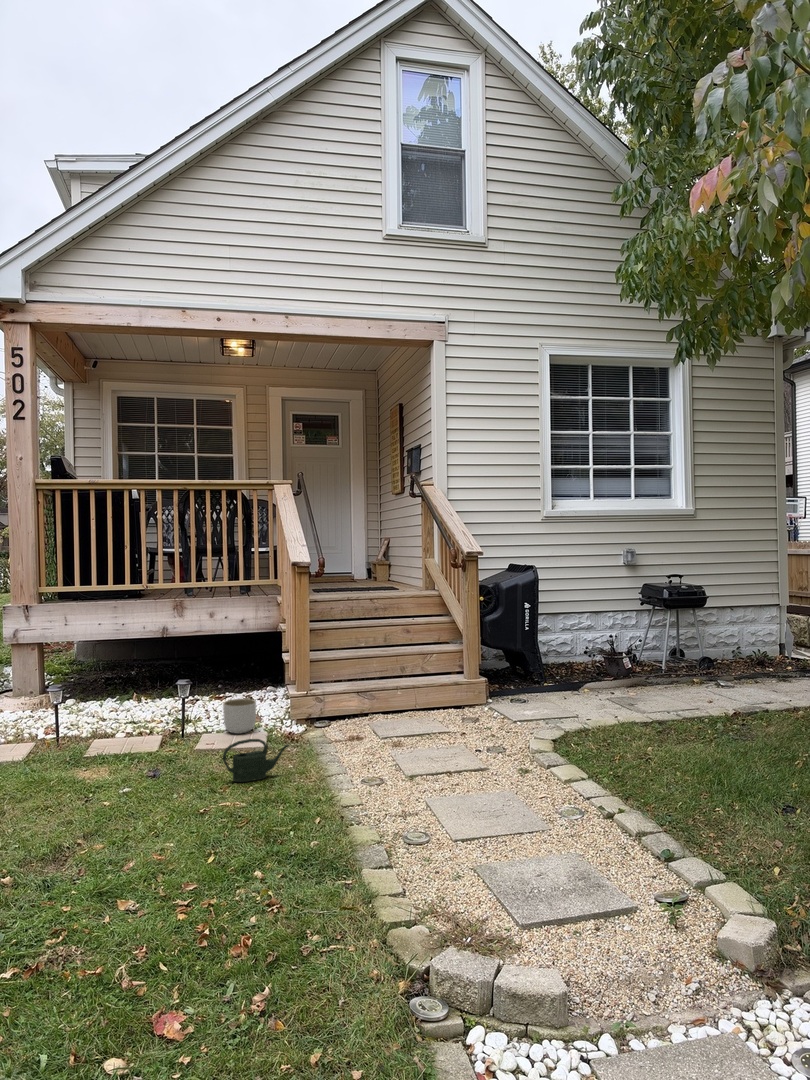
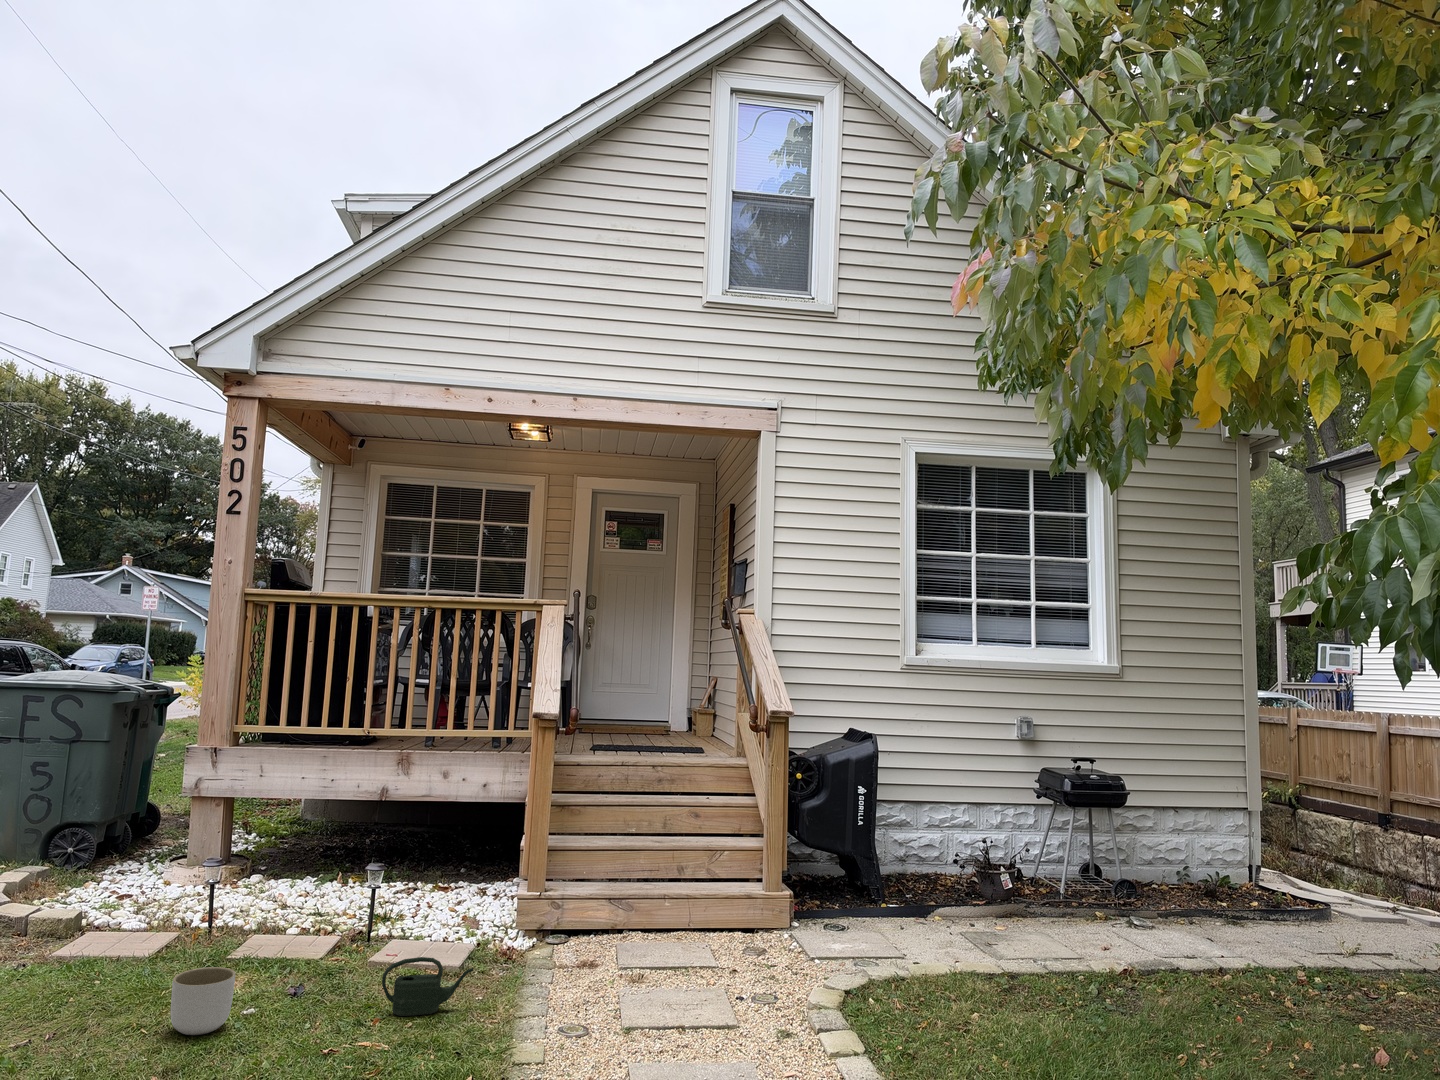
planter: present [223,699,256,734] -> present [171,967,235,1035]

